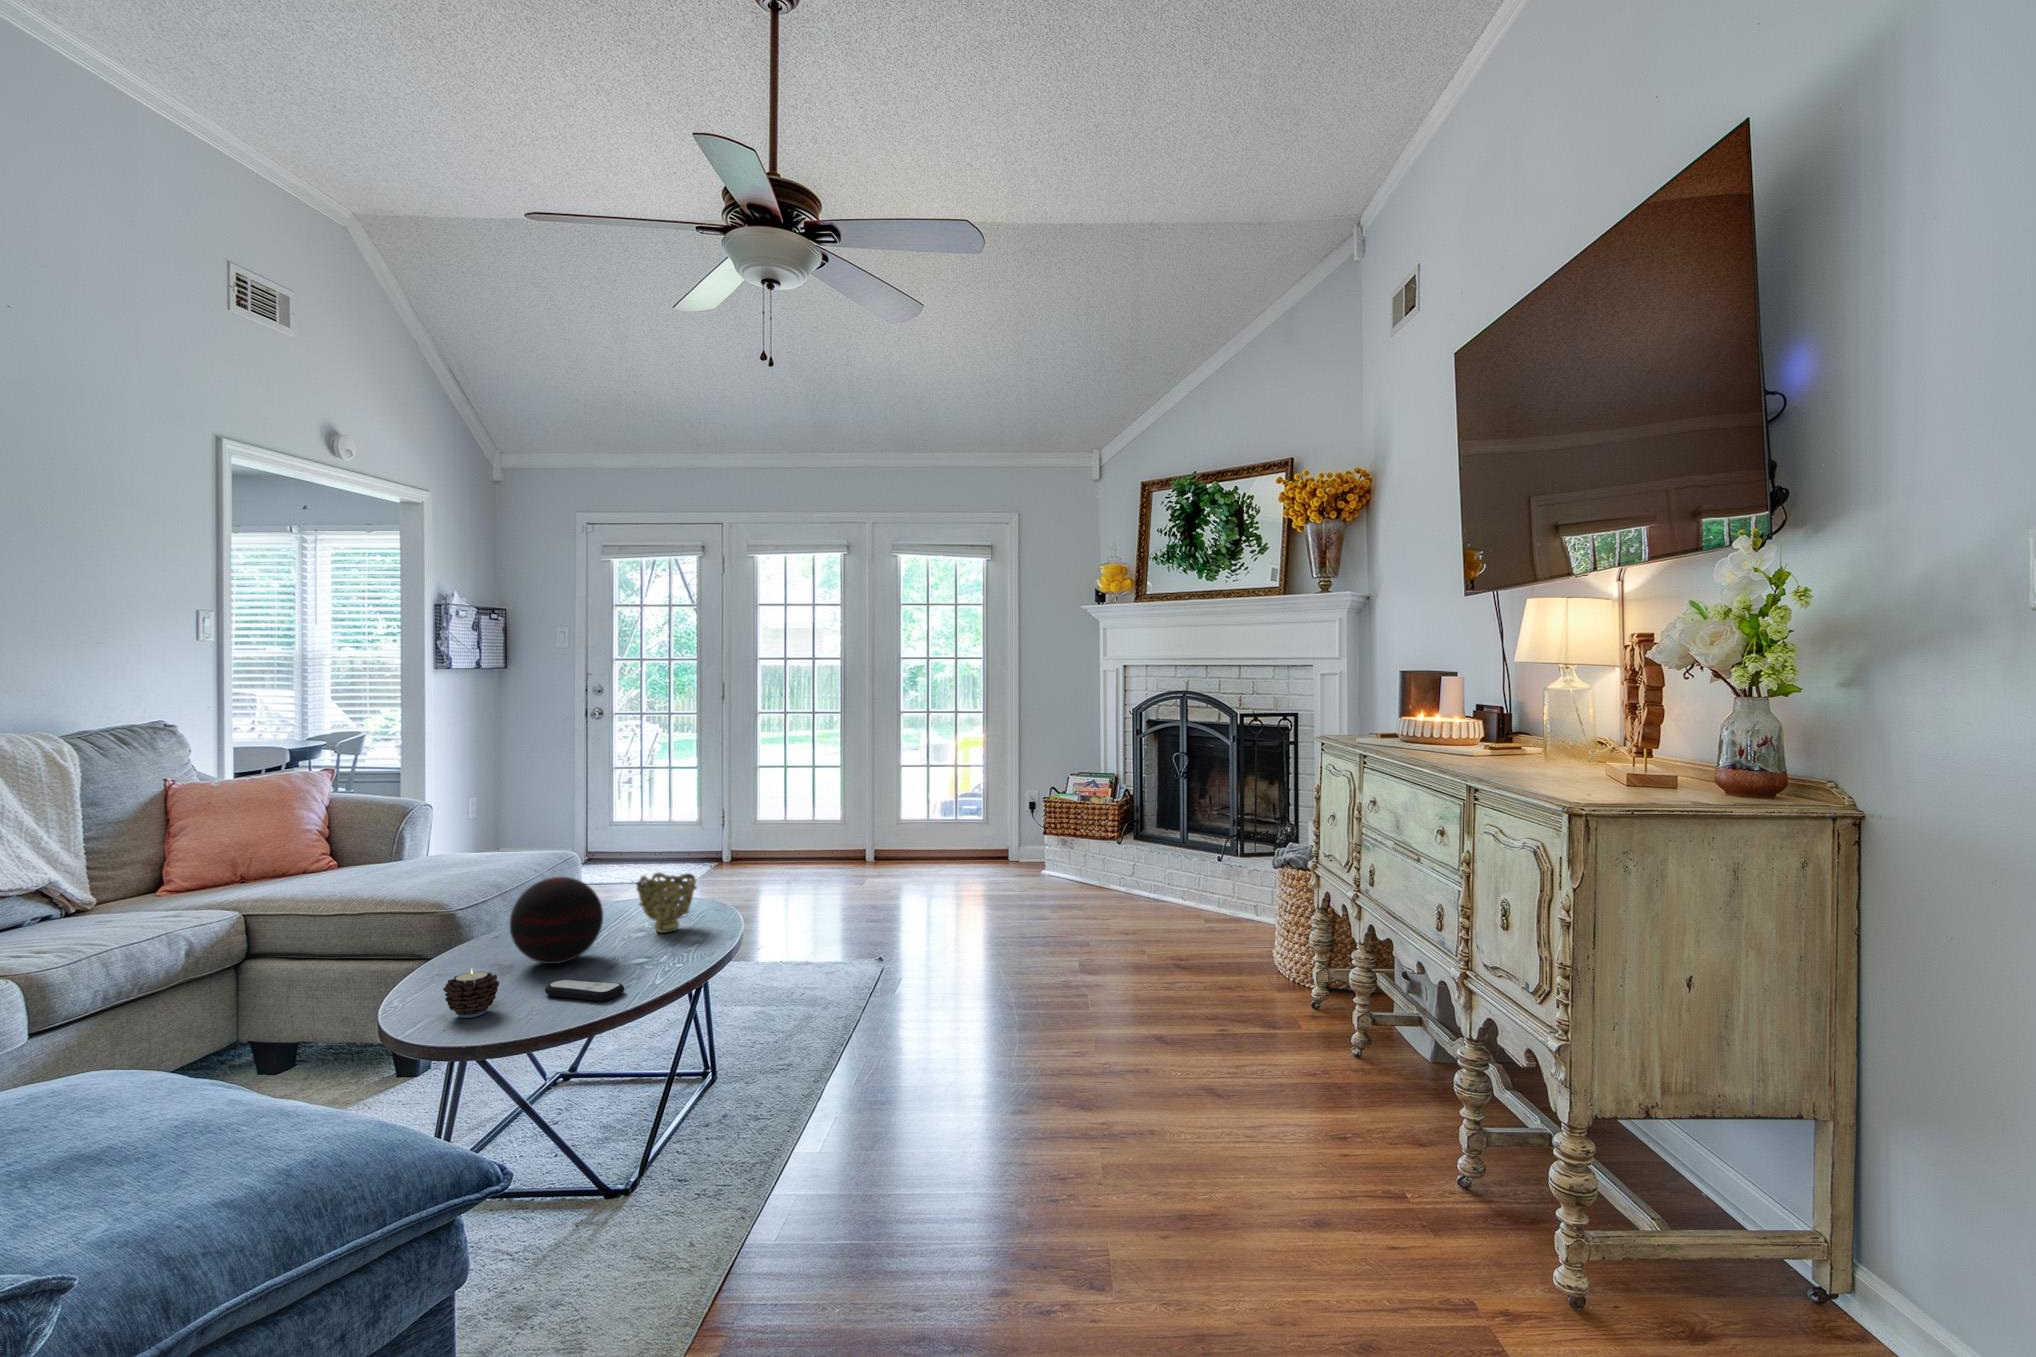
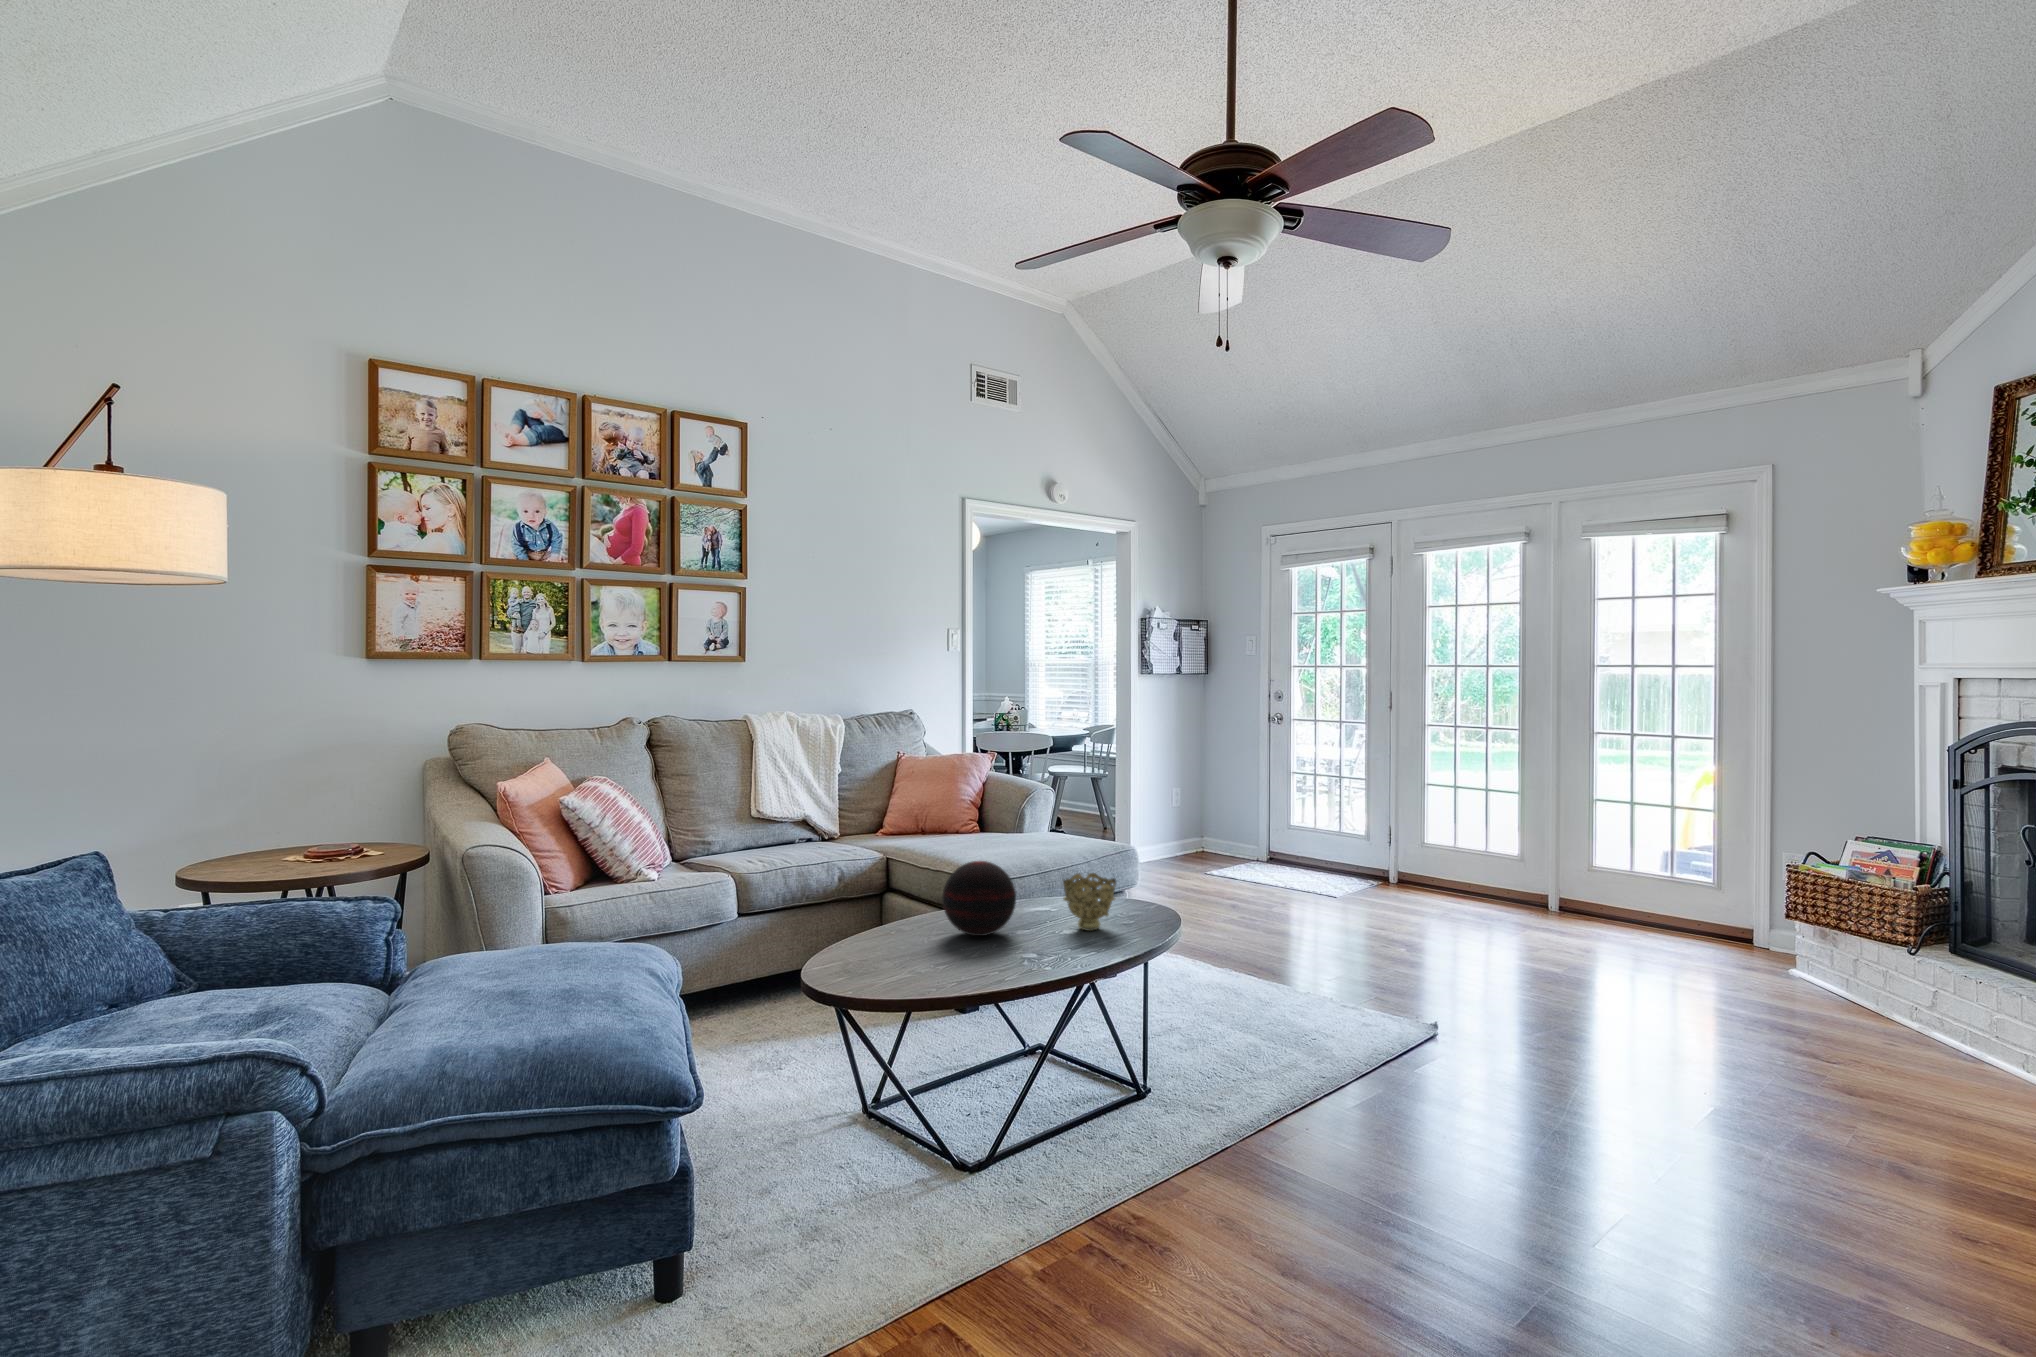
candle: present [443,969,499,1018] -> none [853,921,893,961]
remote control: present [545,979,624,1001] -> none [929,949,976,974]

